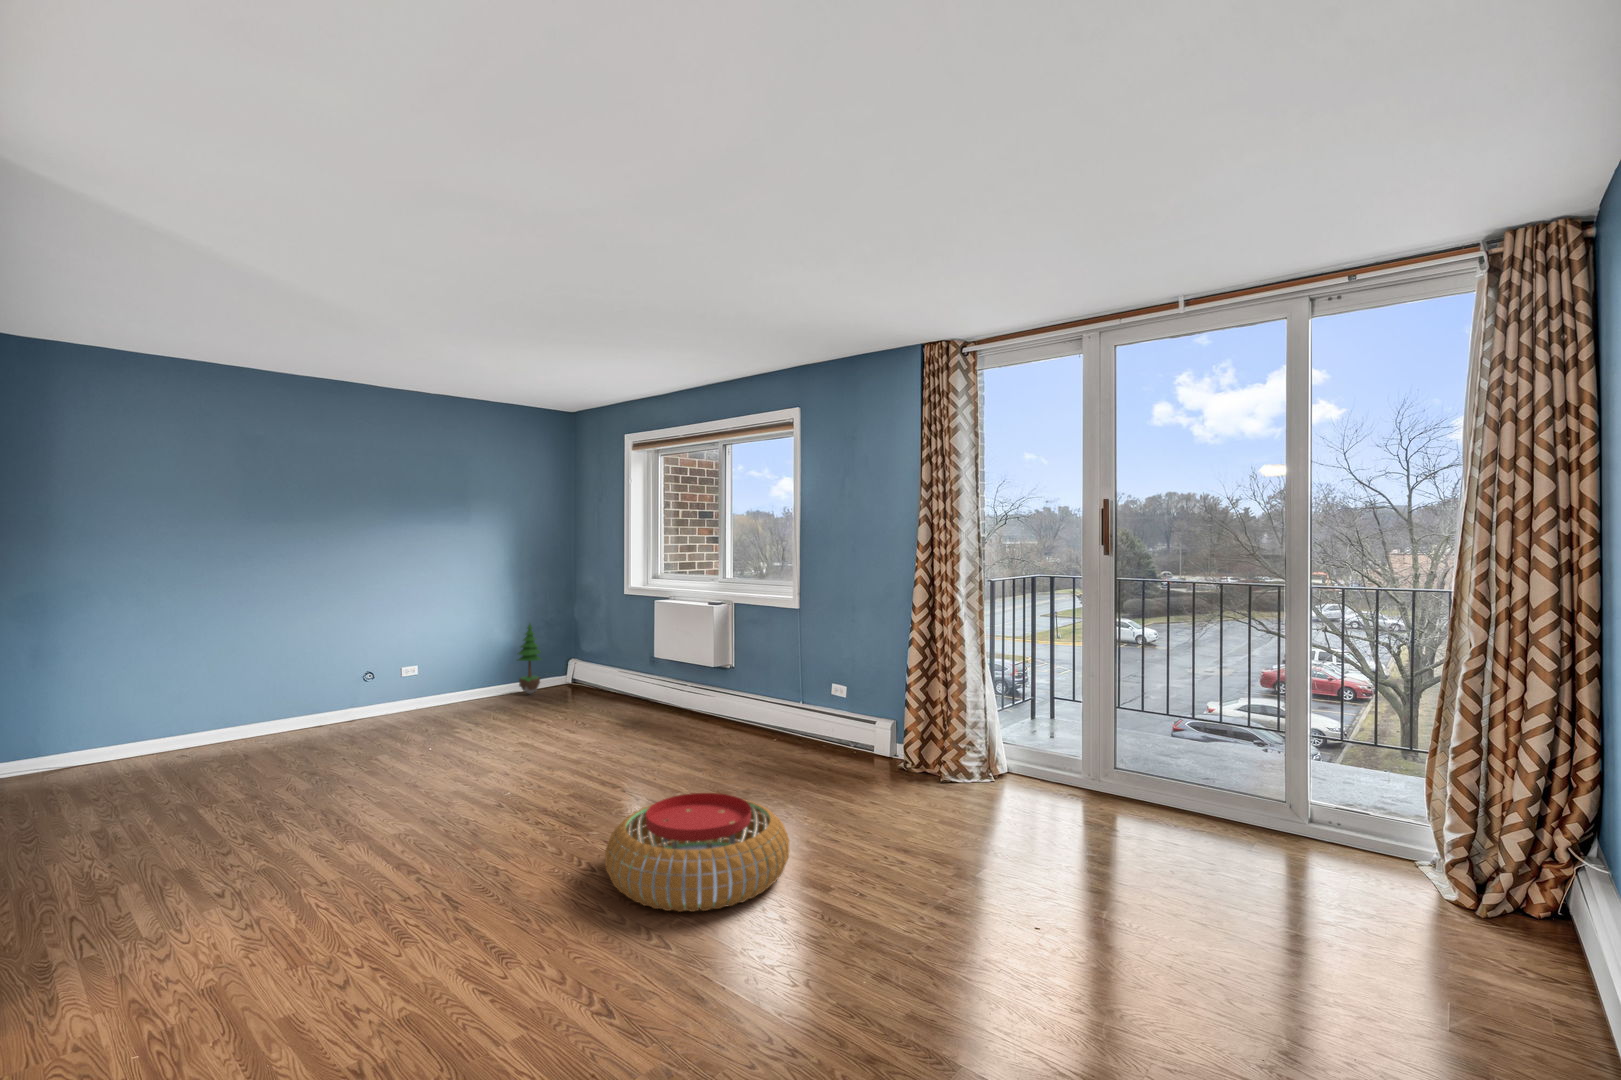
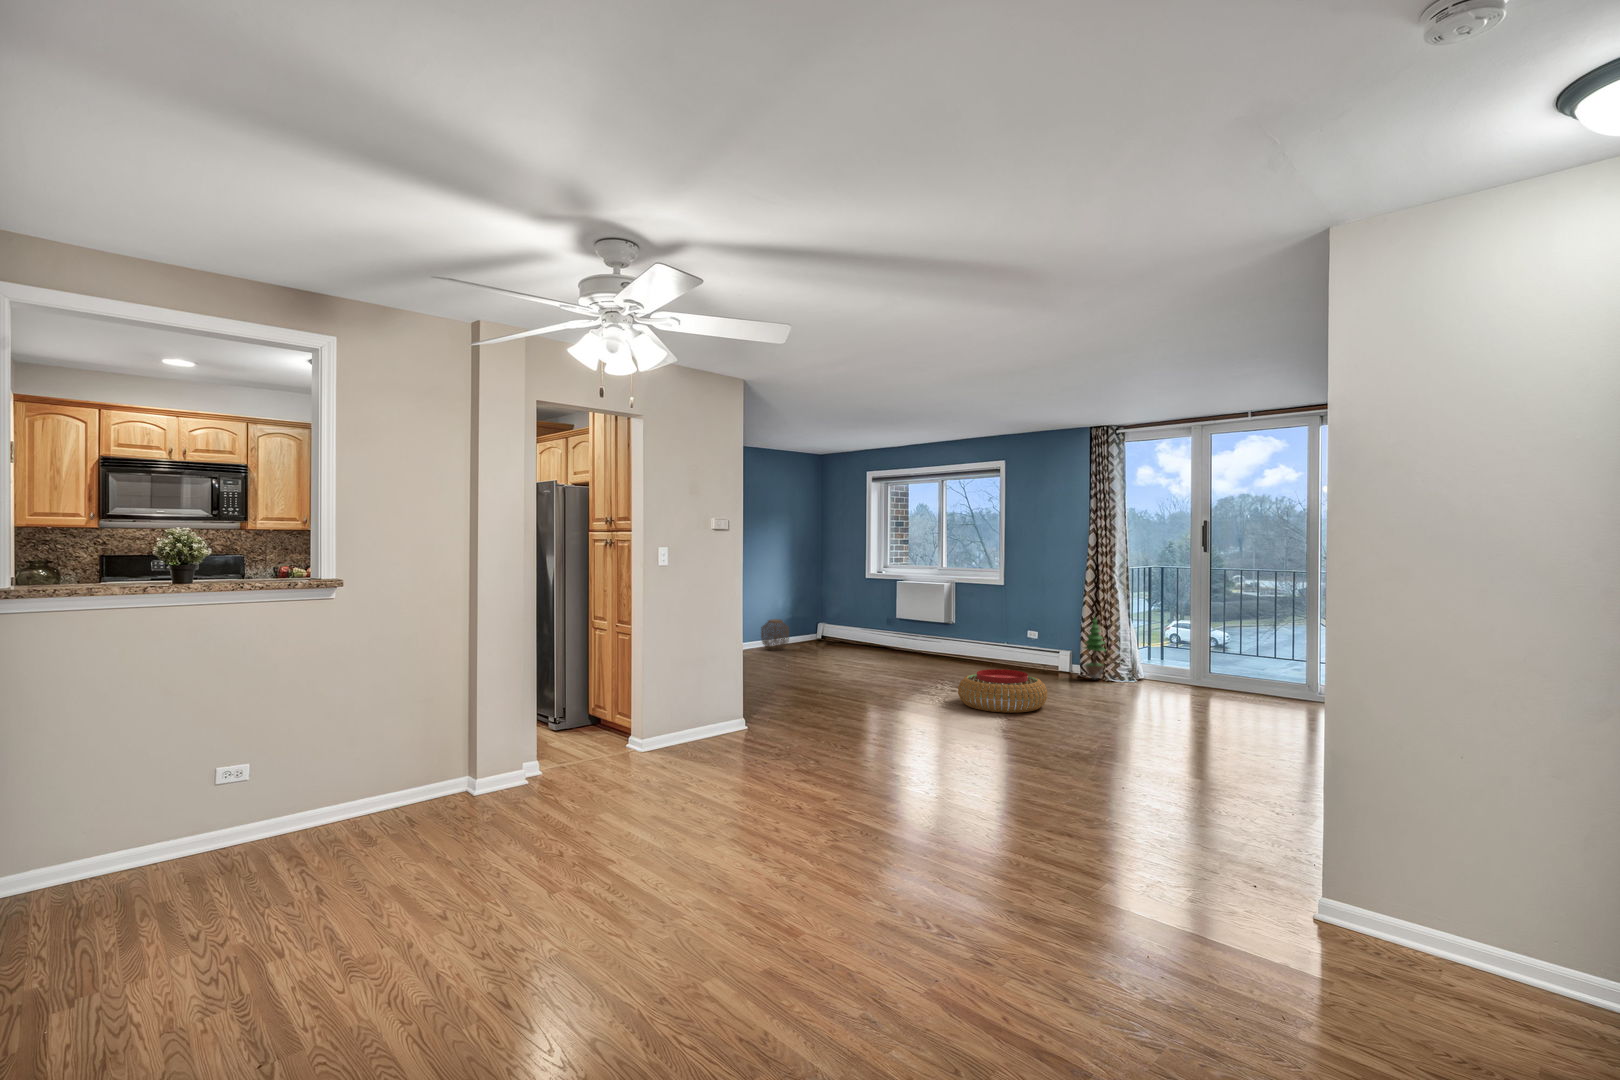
potted tree: present [517,624,541,694] -> present [1084,618,1106,679]
woven basket: none [440,661,488,711] -> present [761,619,789,650]

